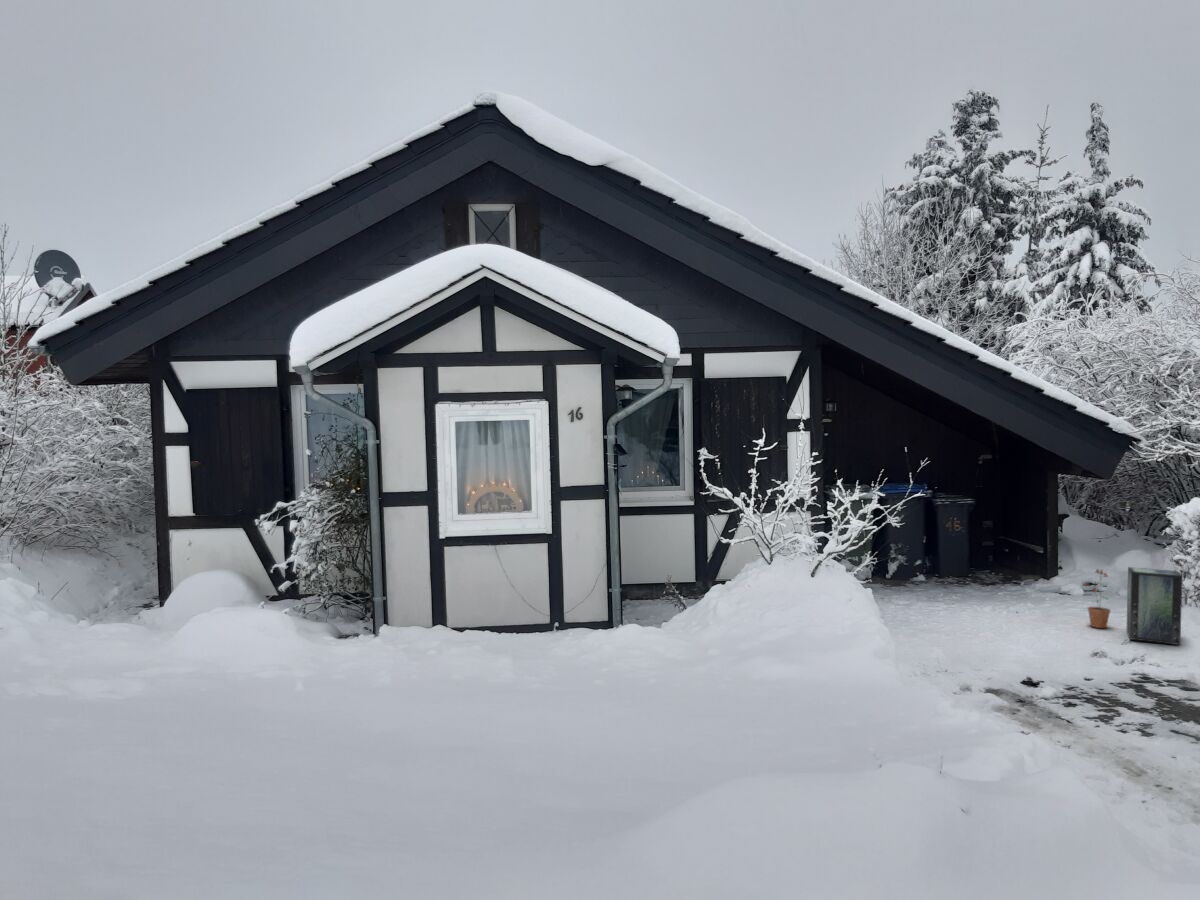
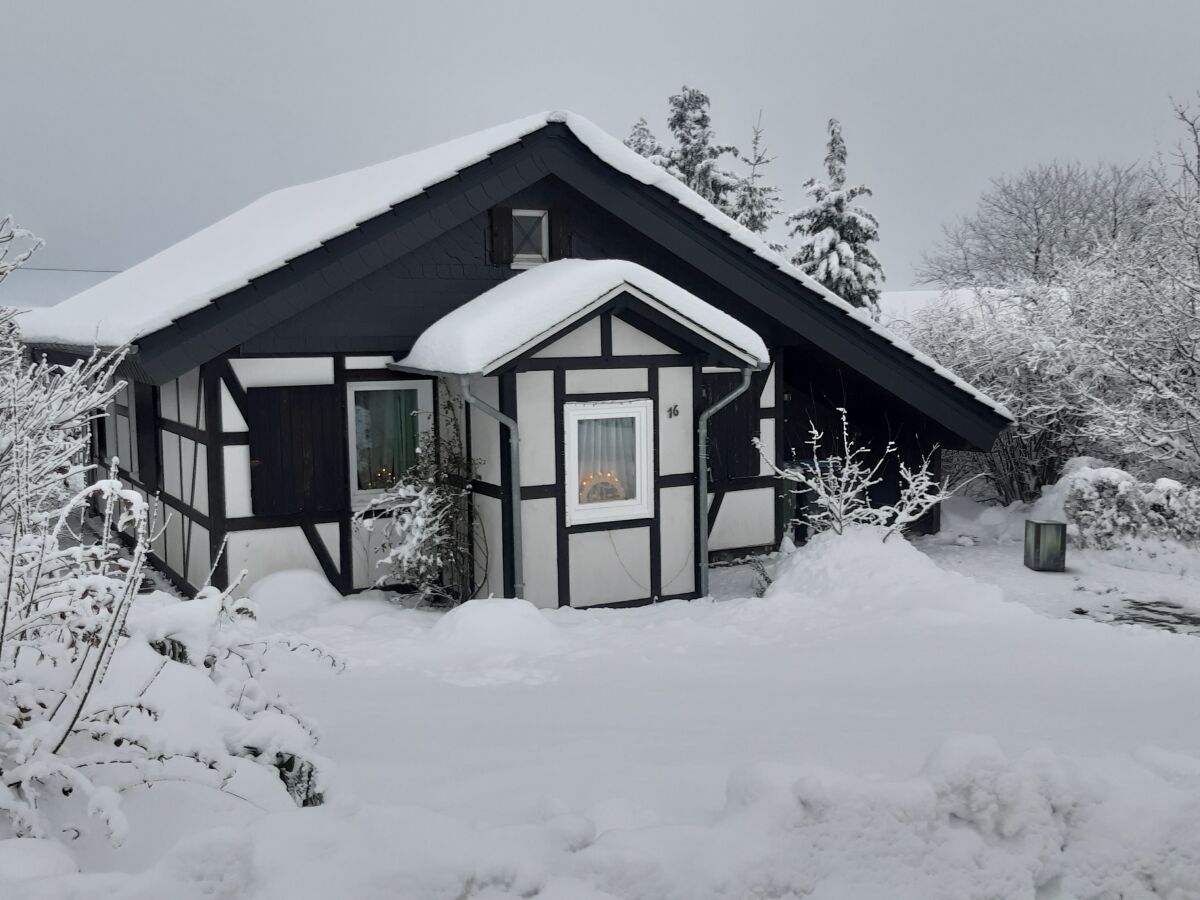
potted plant: present [1083,569,1111,628] -> none [991,521,1014,564]

